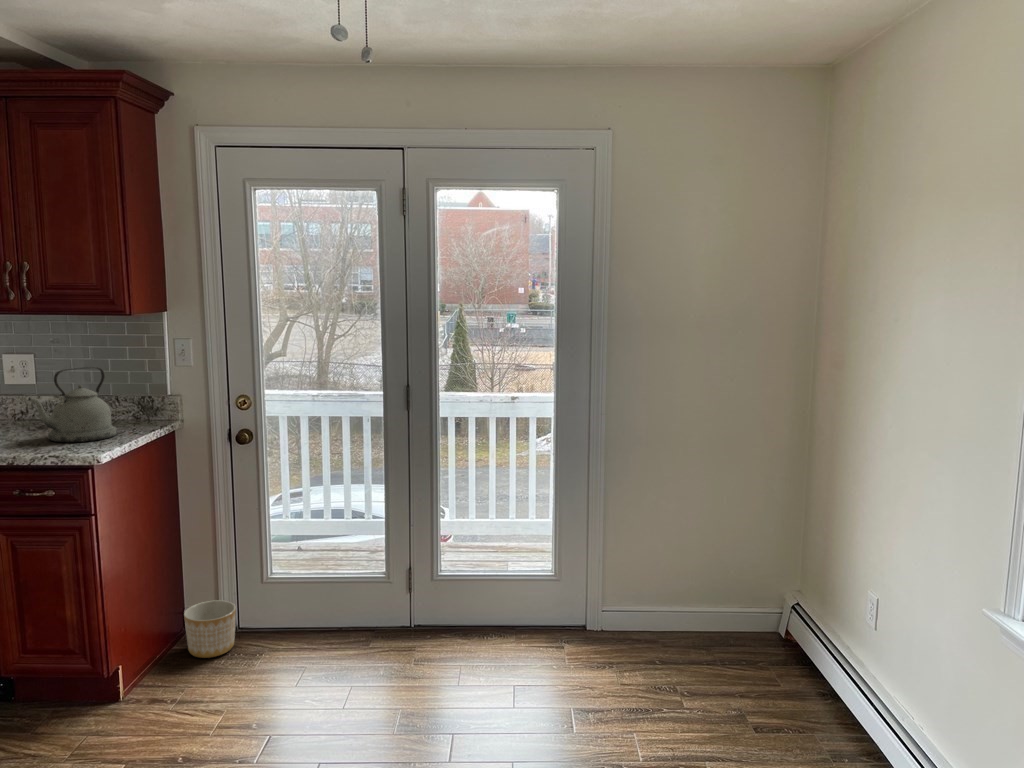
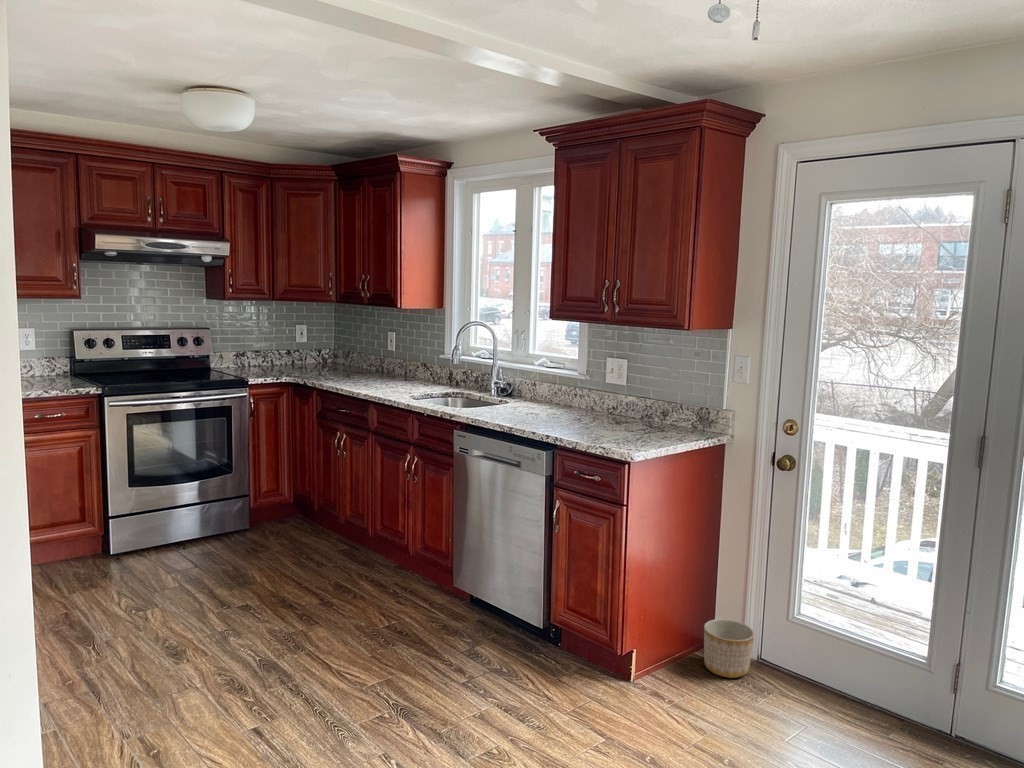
kettle: present [28,367,117,442] -> none [597,374,666,441]

